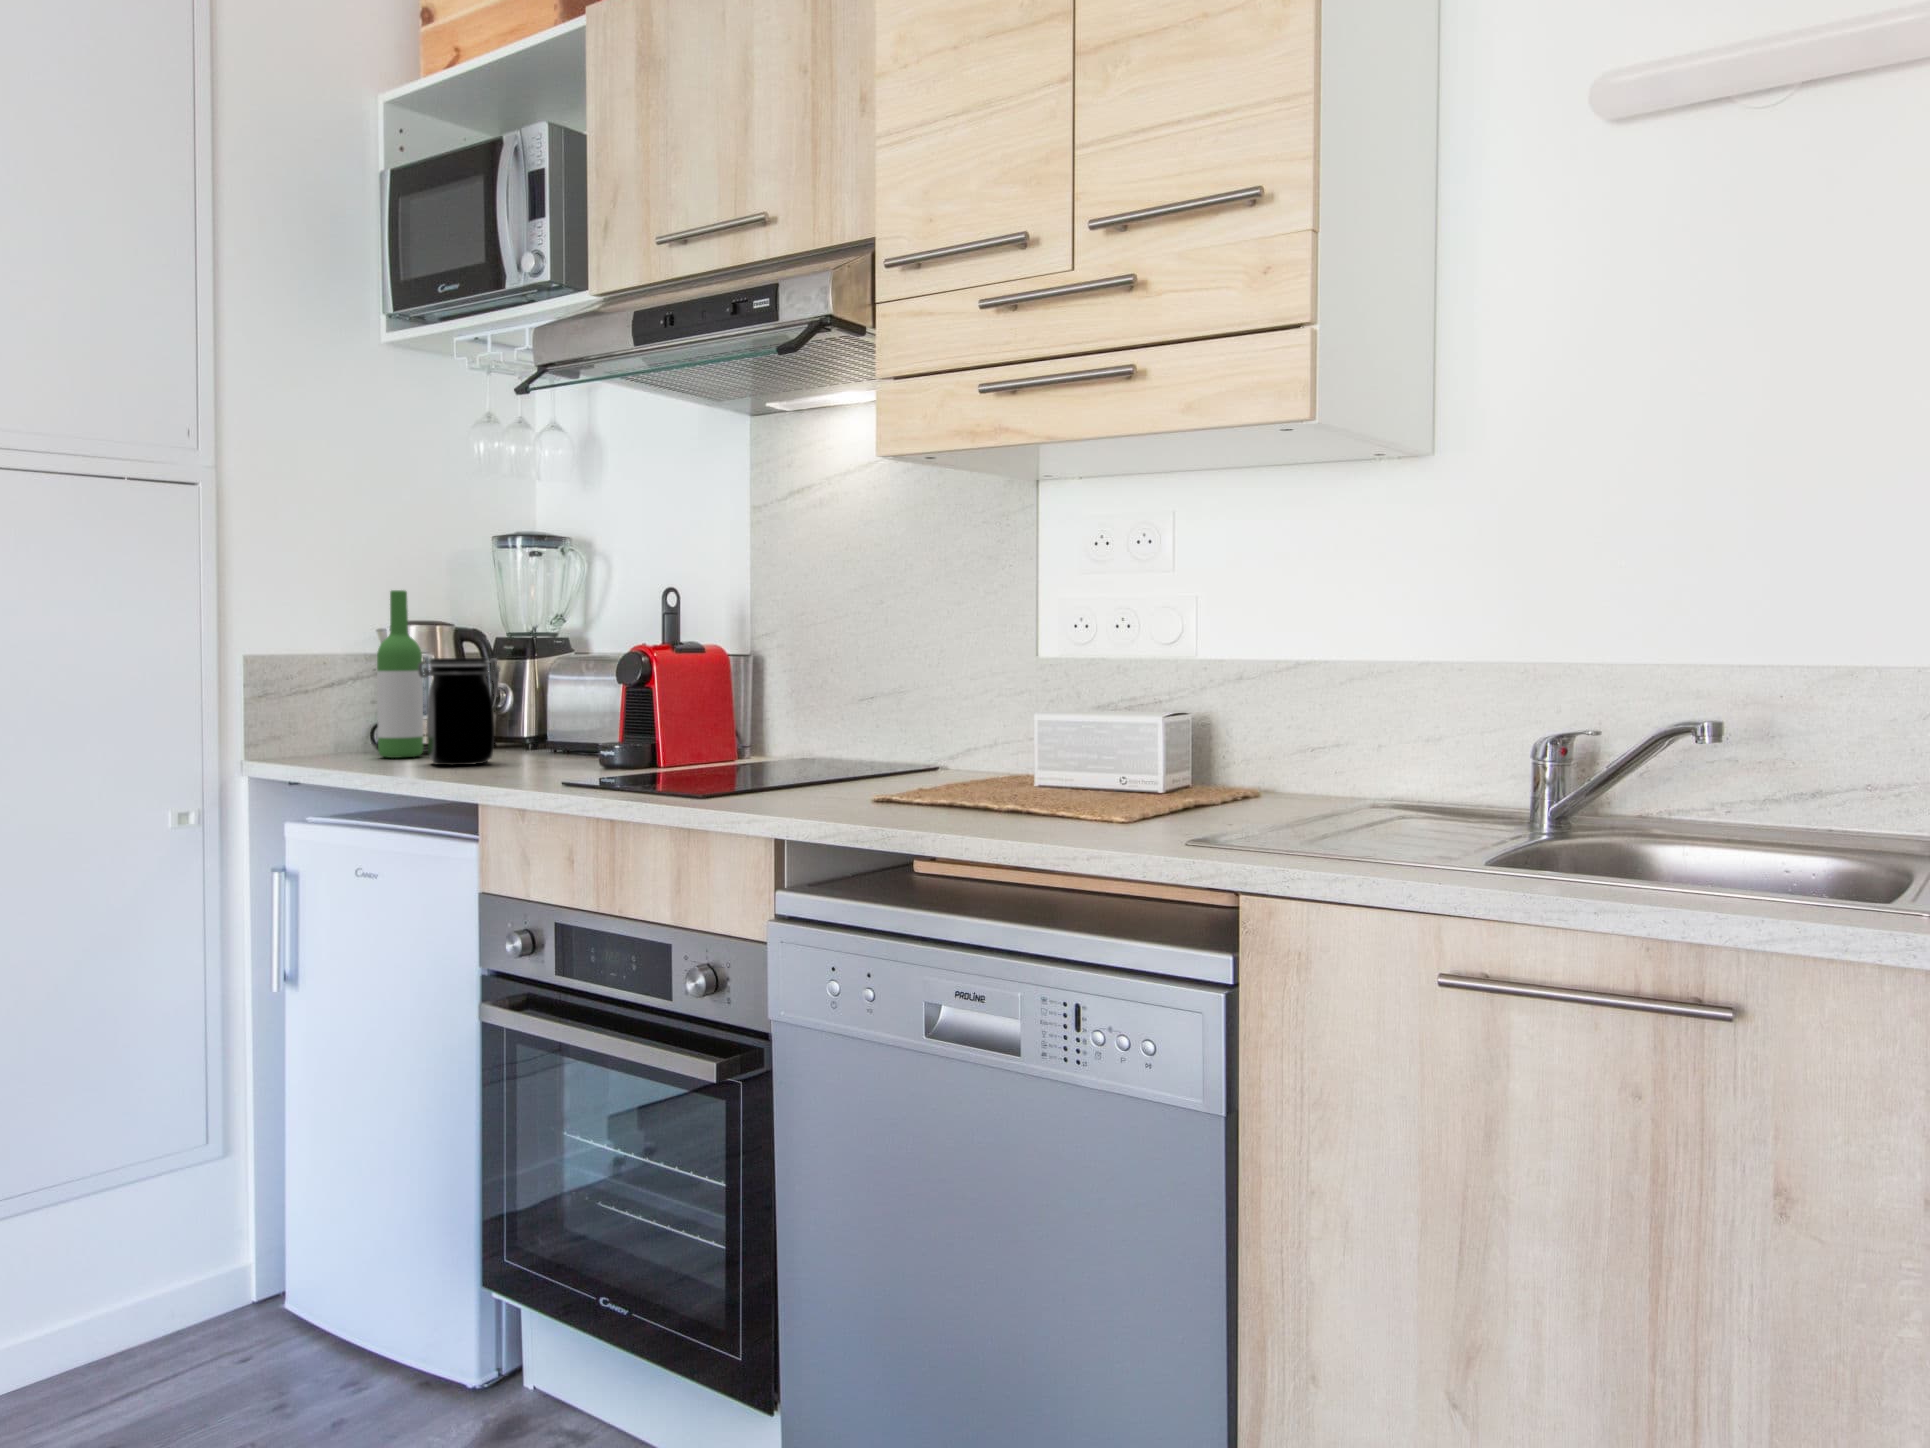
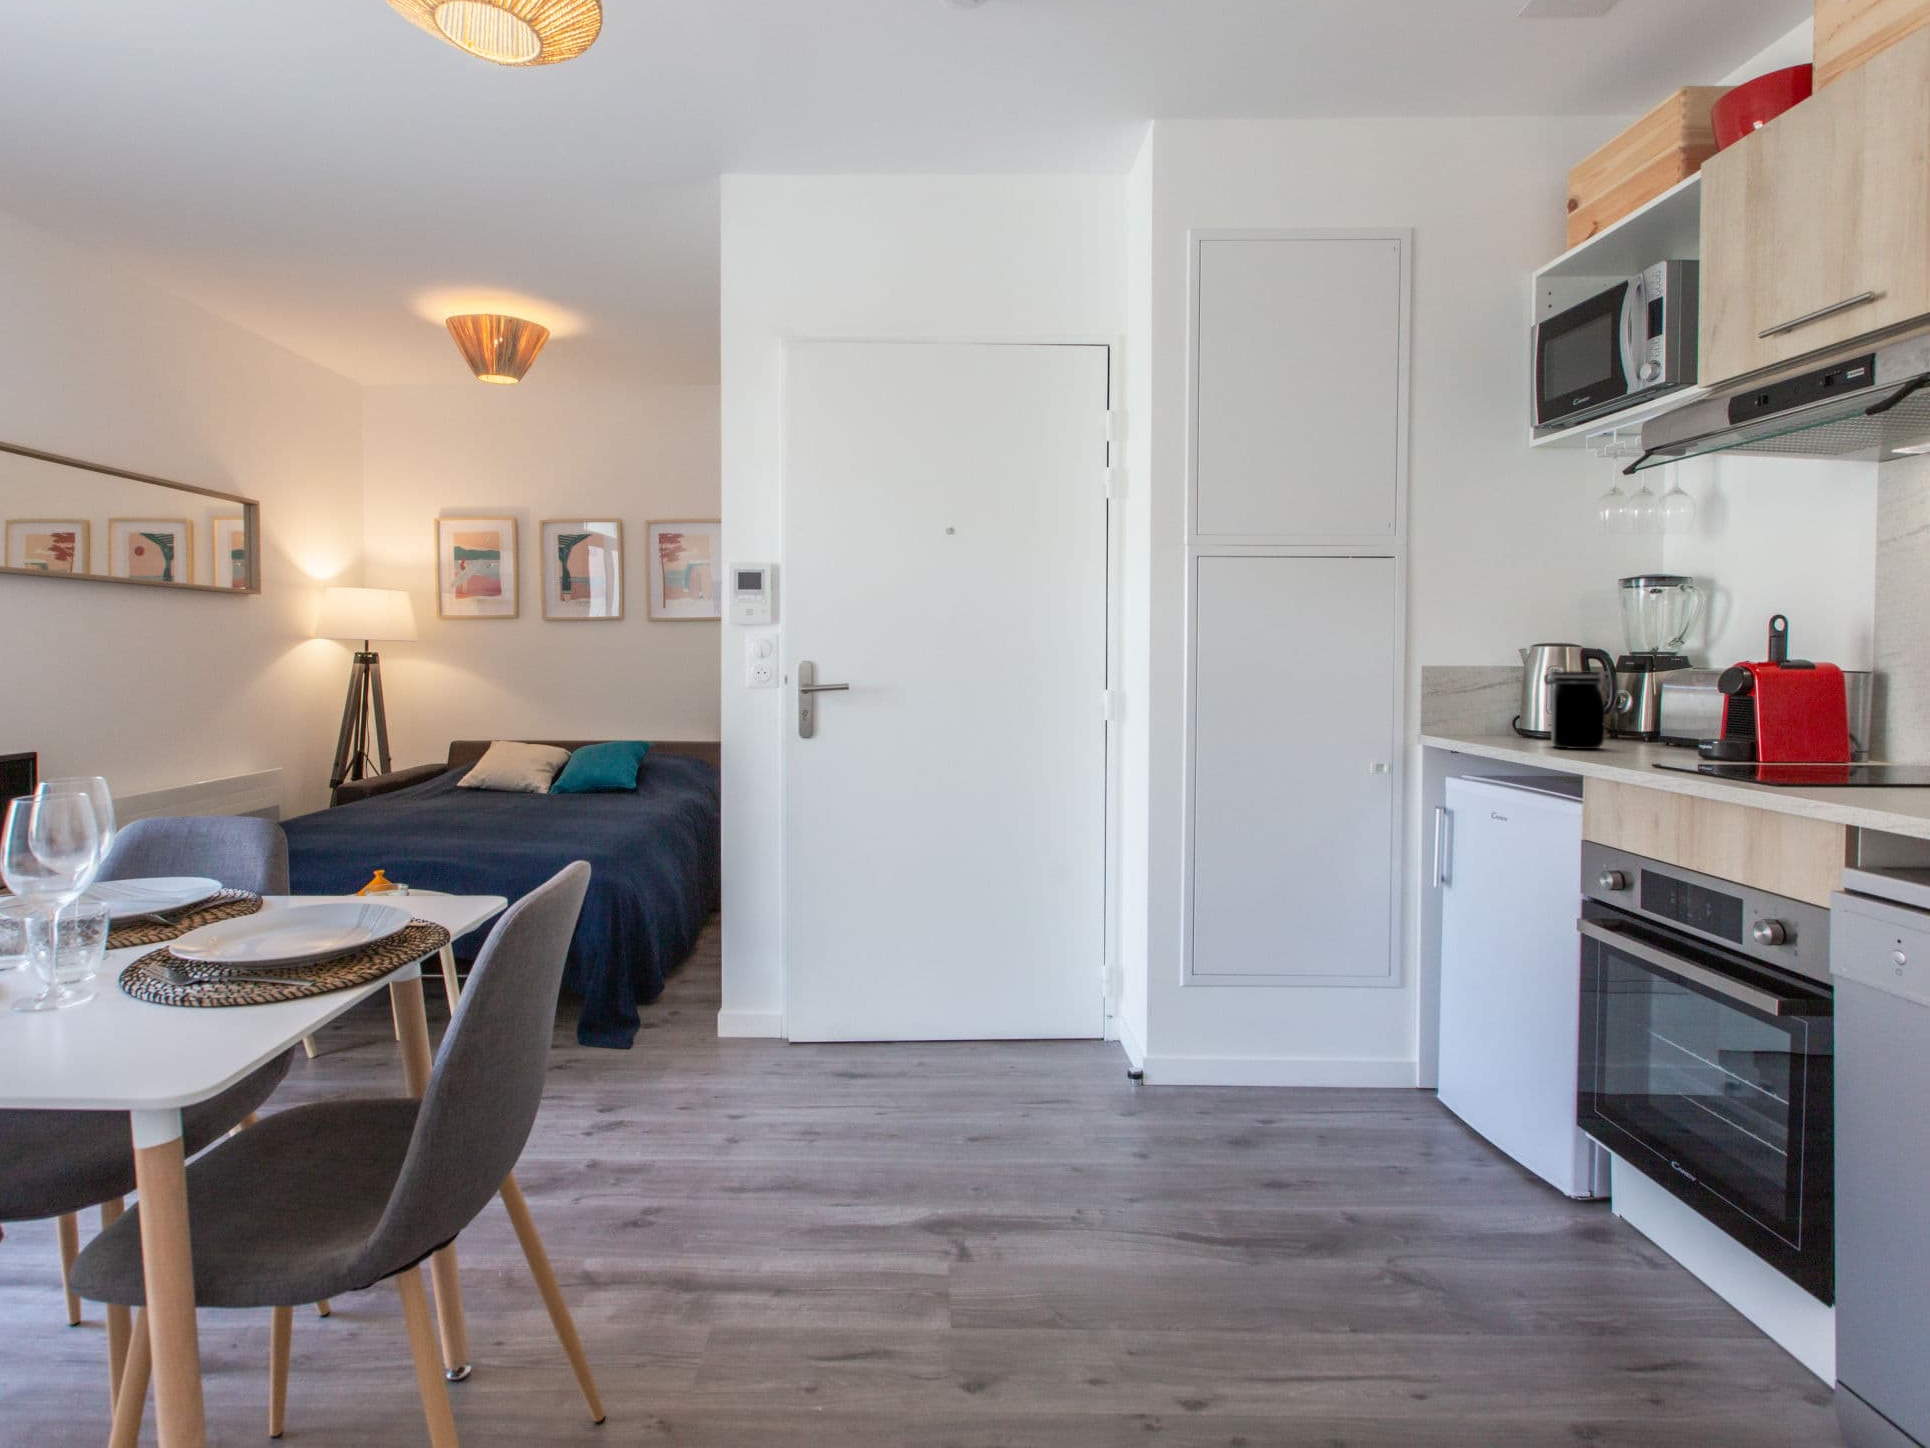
wine bottle: present [377,590,423,758] -> none [1515,623,1551,741]

